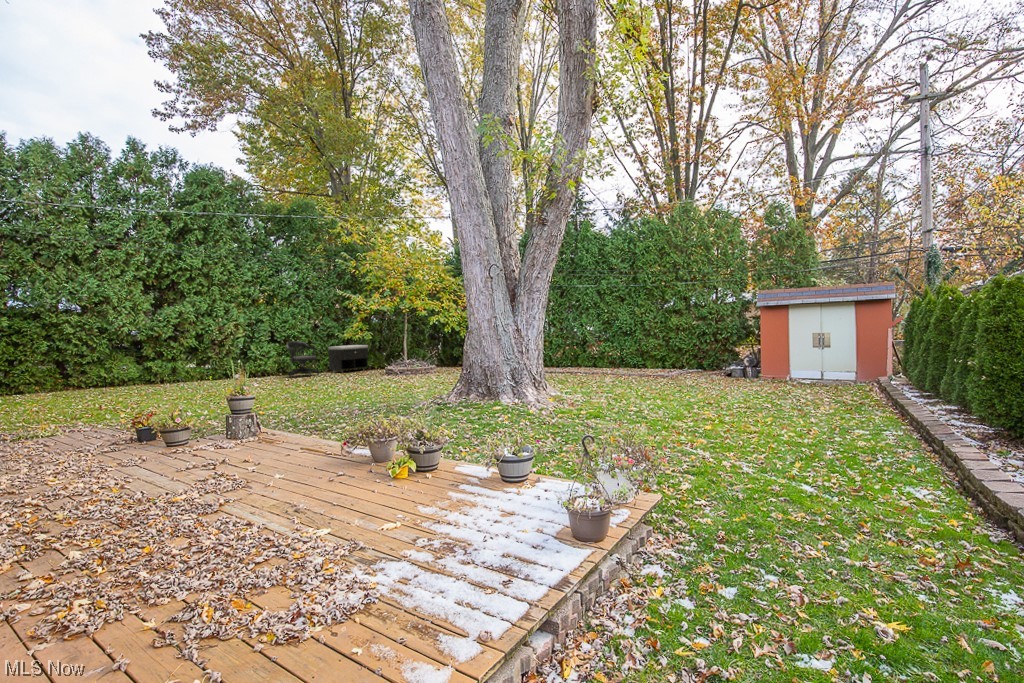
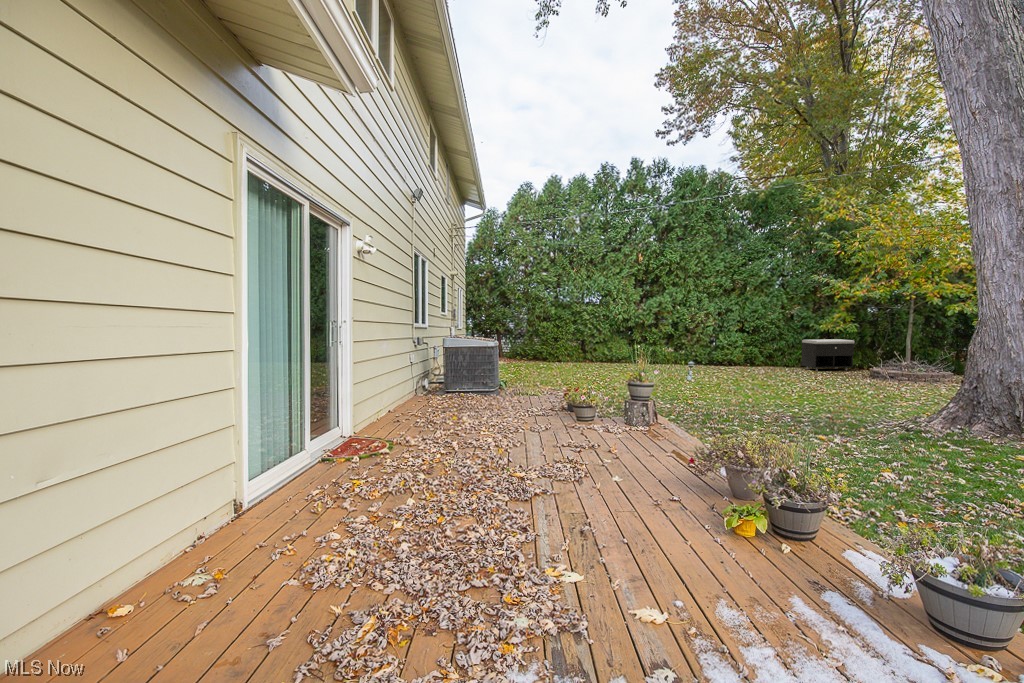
chair: present [287,341,319,378] -> none [754,332,788,371]

